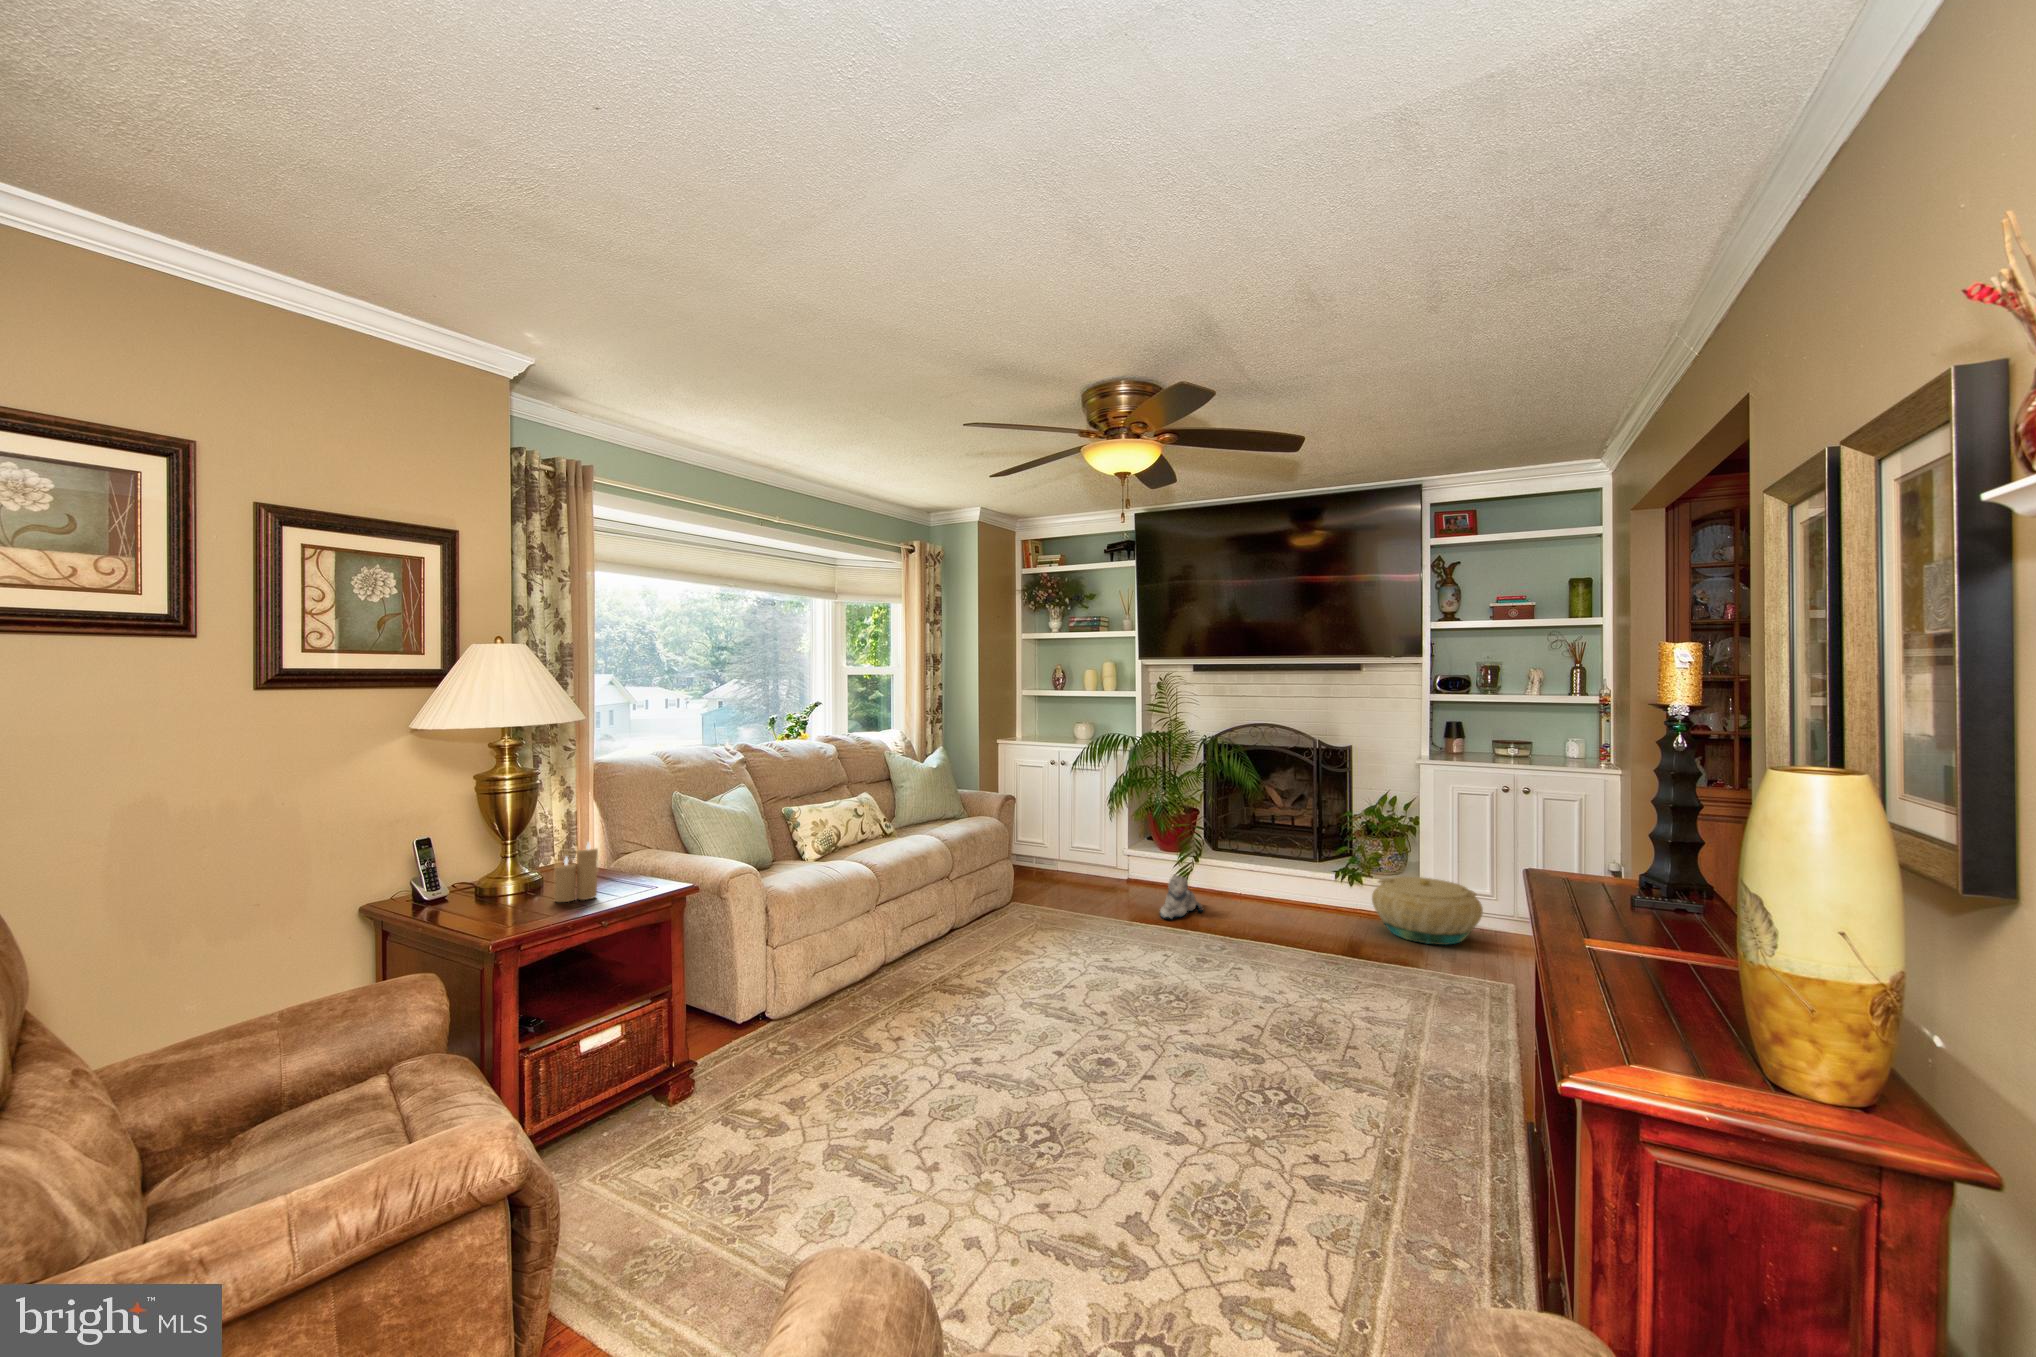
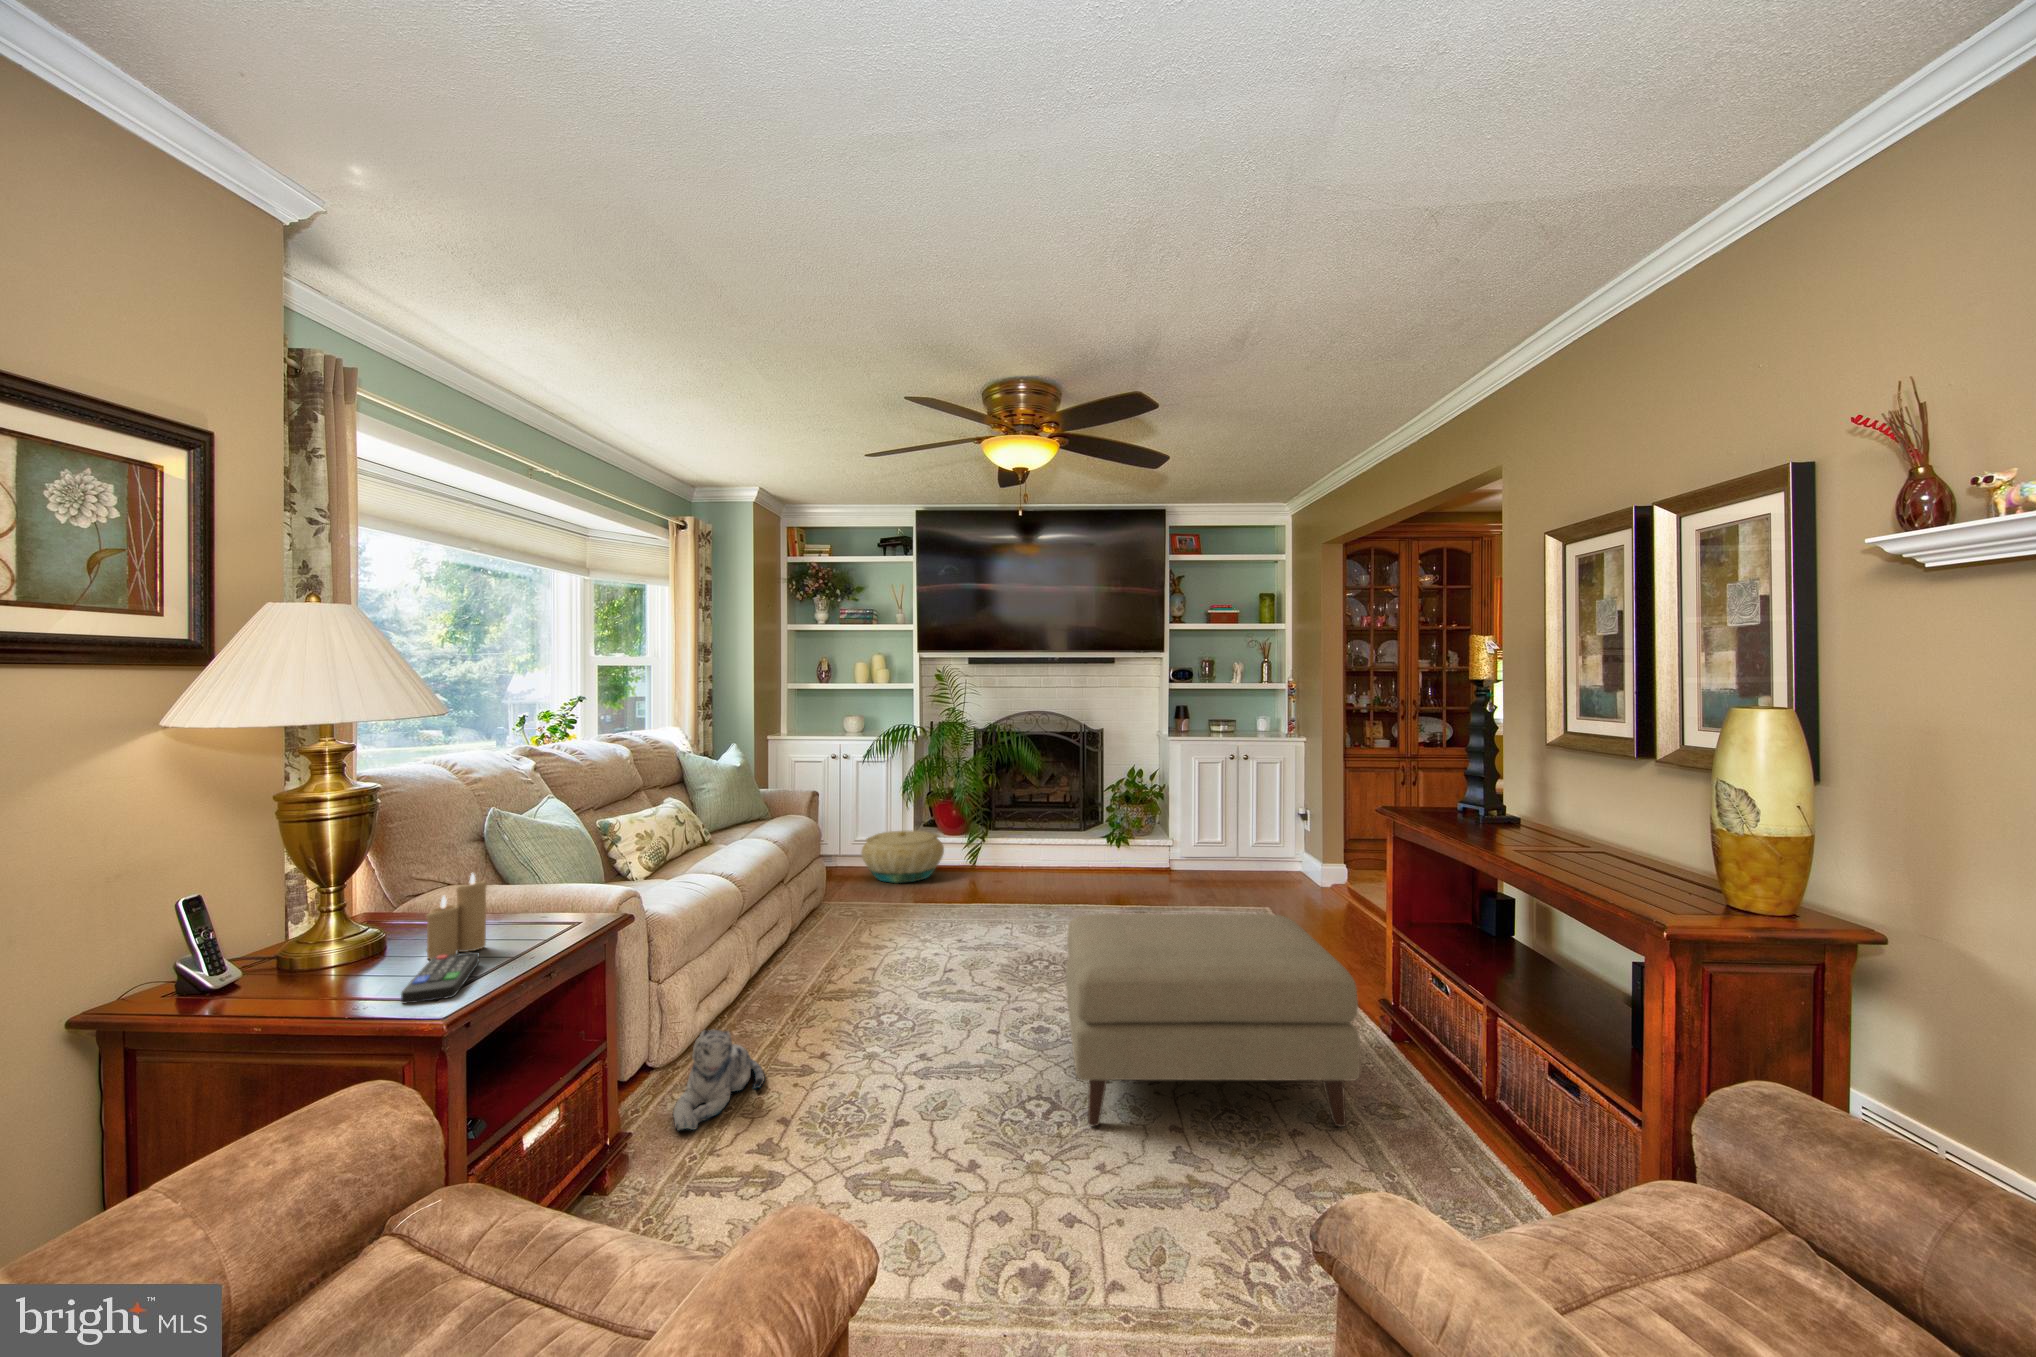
plush toy: present [1160,874,1204,919] -> present [673,1030,765,1131]
basket: present [1372,877,1483,945] -> present [861,830,944,883]
remote control: none [498,899,574,930] -> present [401,952,479,1003]
ottoman: none [1054,951,1383,1251] -> present [1066,914,1360,1127]

